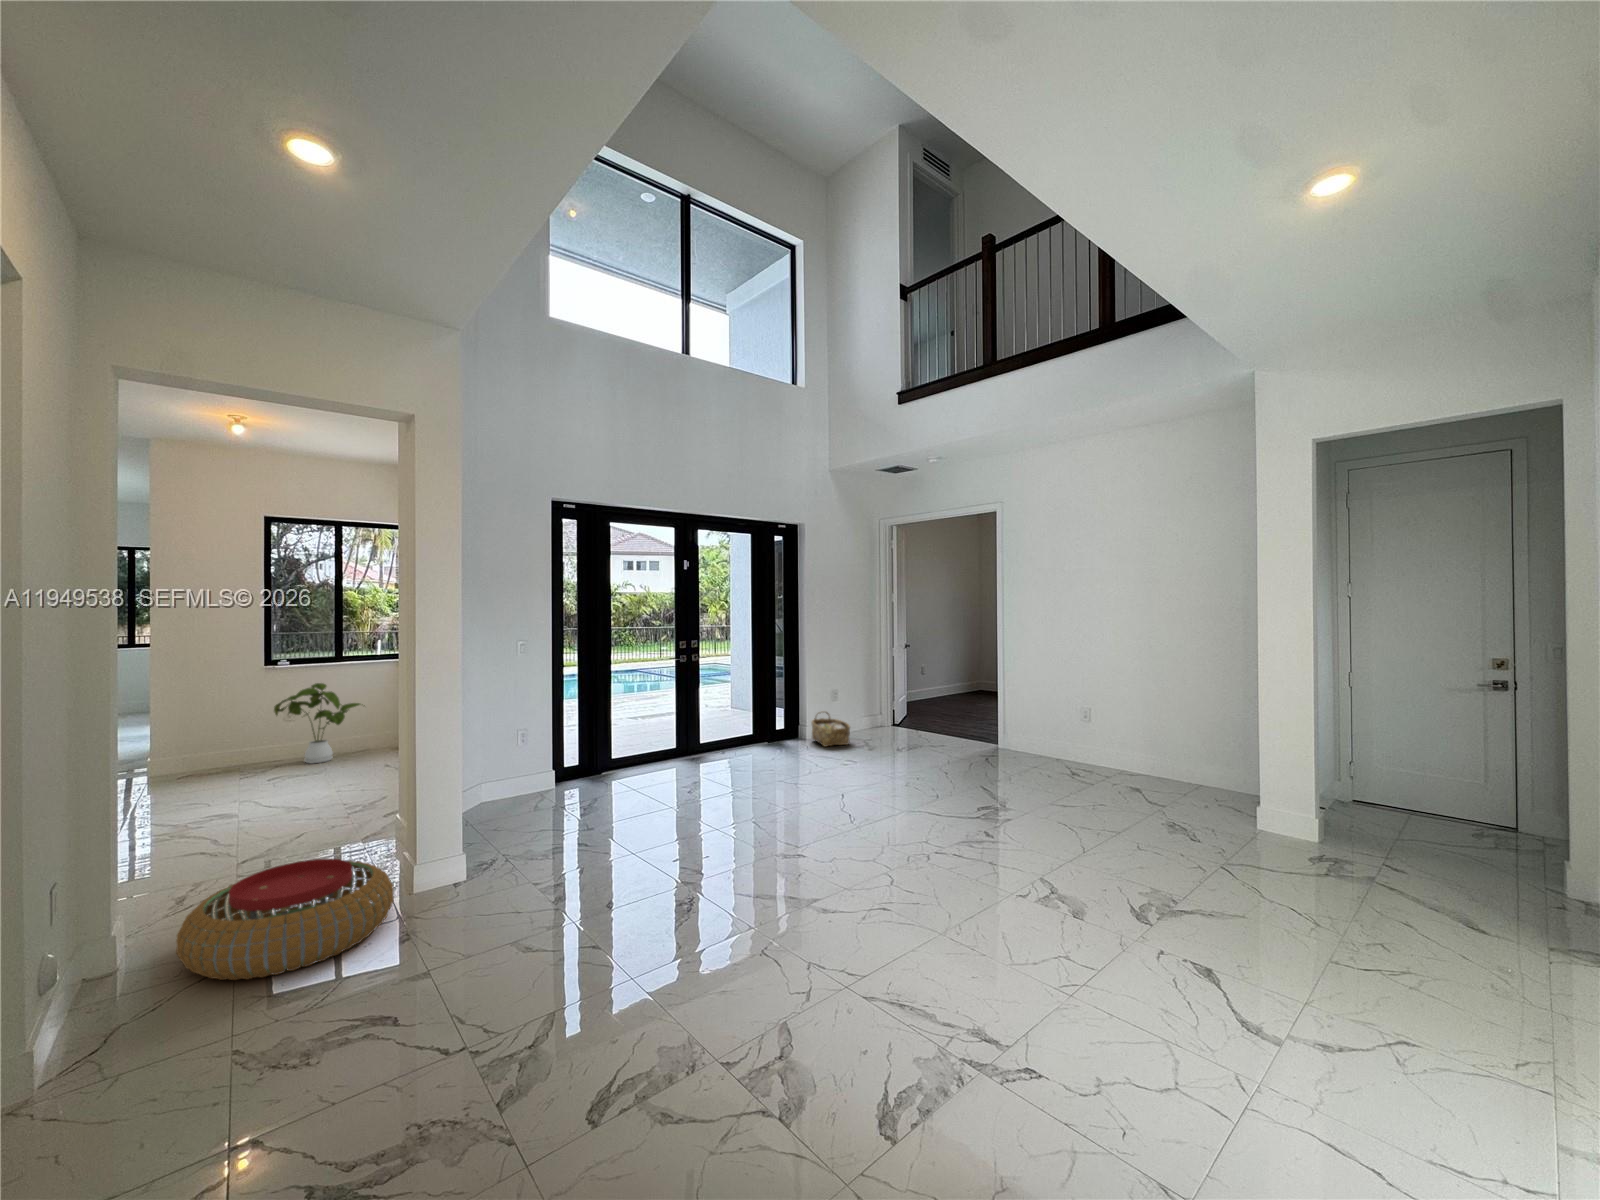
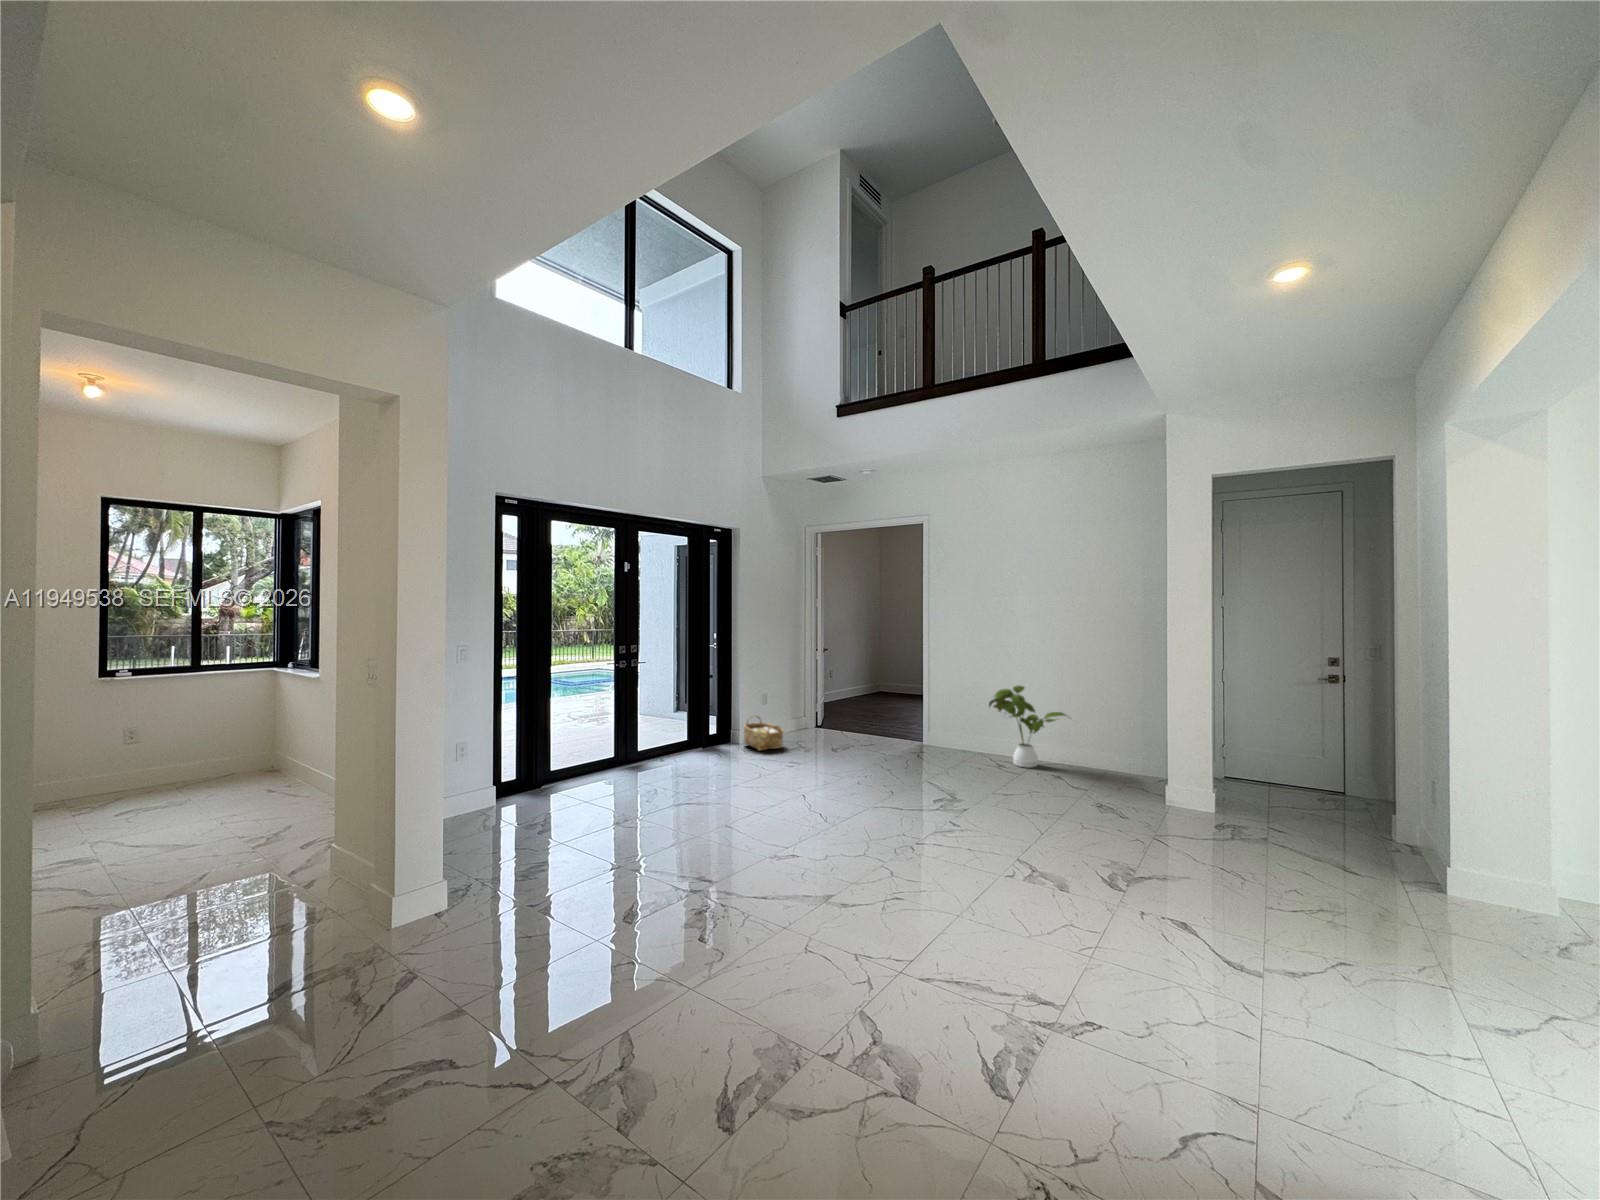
house plant: present [274,683,365,763] -> present [989,685,1066,768]
pouf: present [176,859,394,980] -> none [131,895,385,1044]

